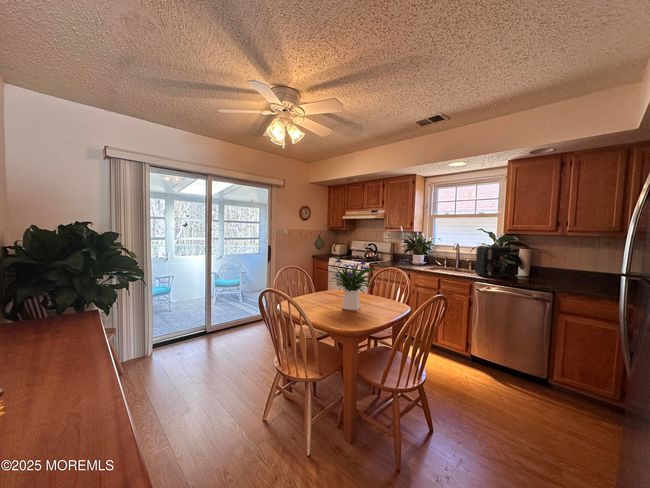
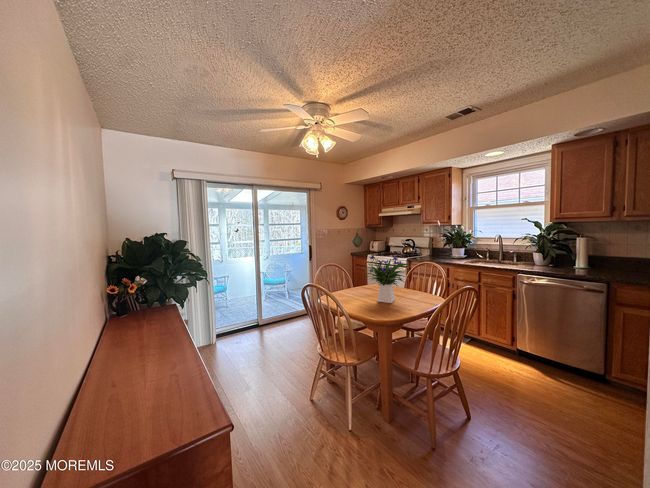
coffee maker: present [475,246,511,278] -> none [519,236,558,269]

